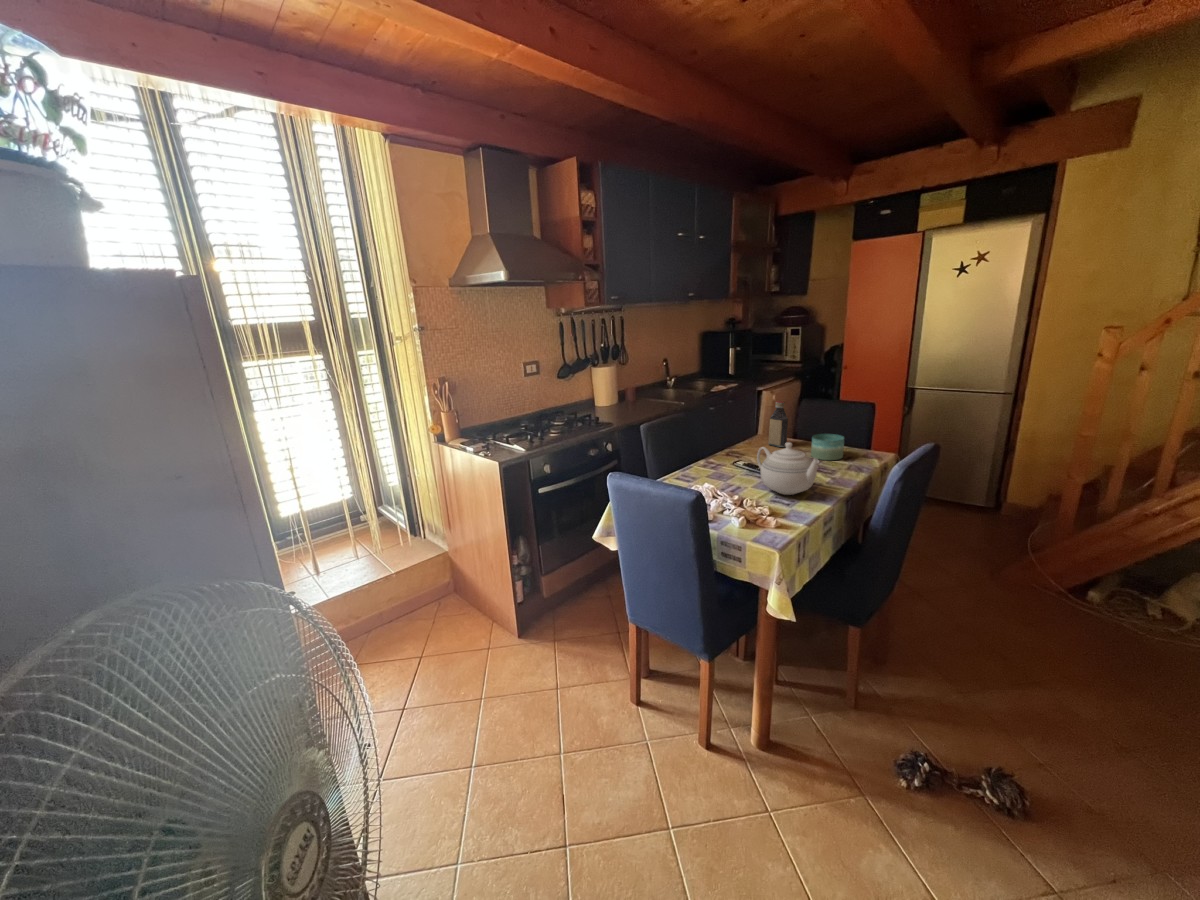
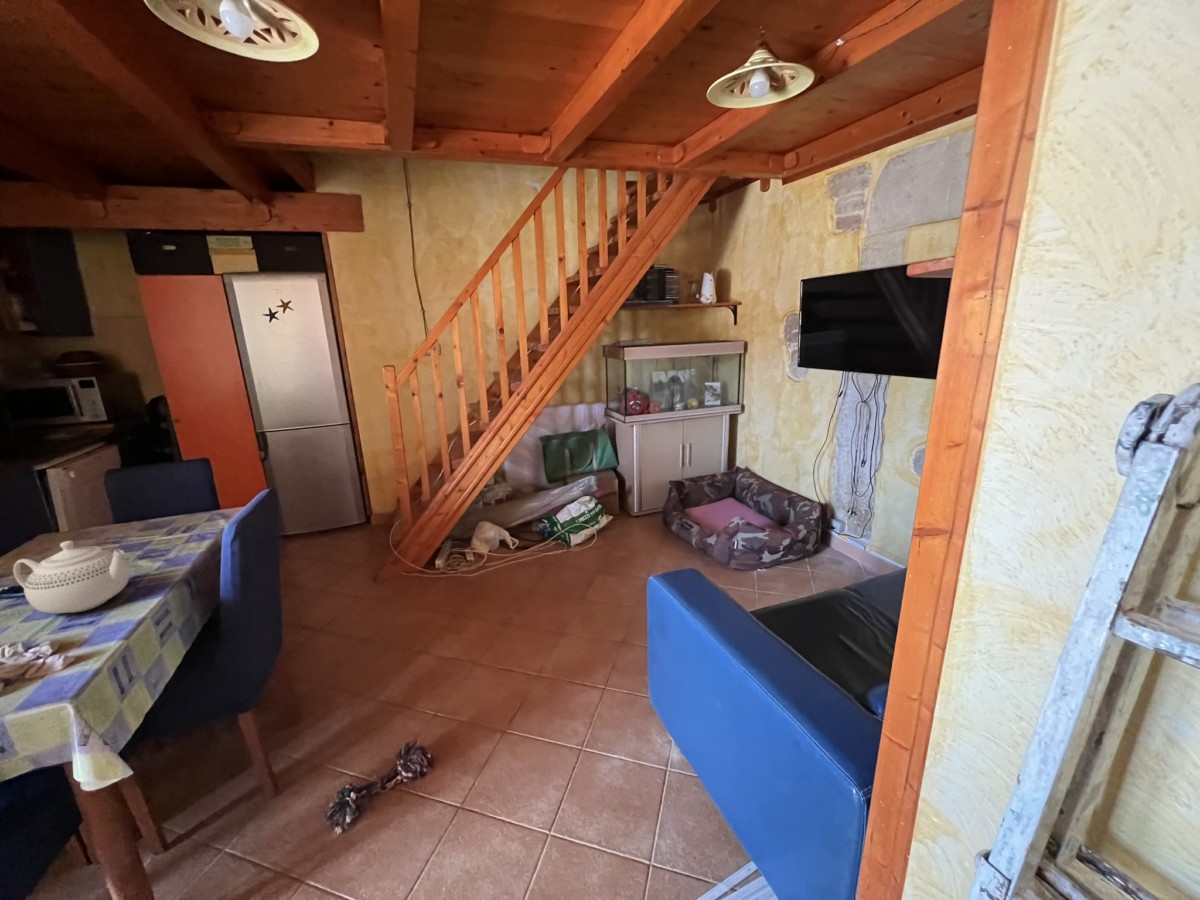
bottle: present [768,401,788,447] -> none [44,483,90,546]
candle: present [811,434,844,460] -> none [125,506,180,543]

